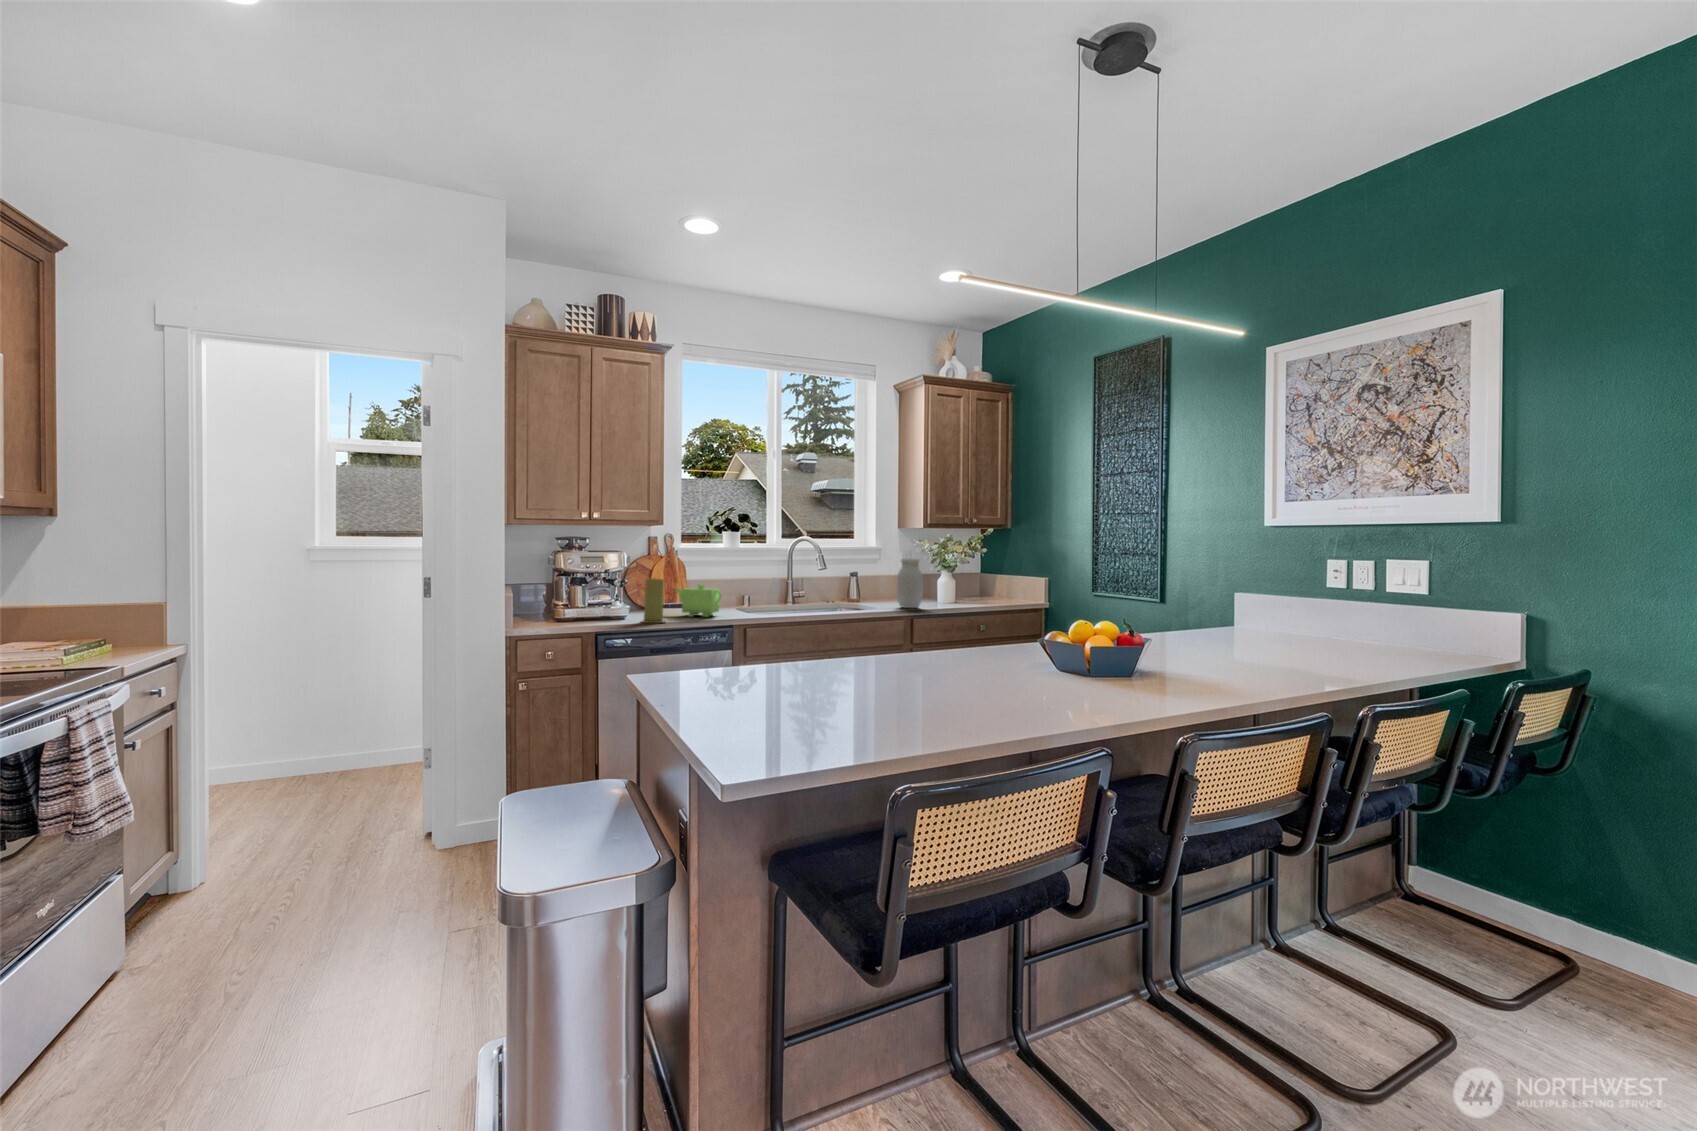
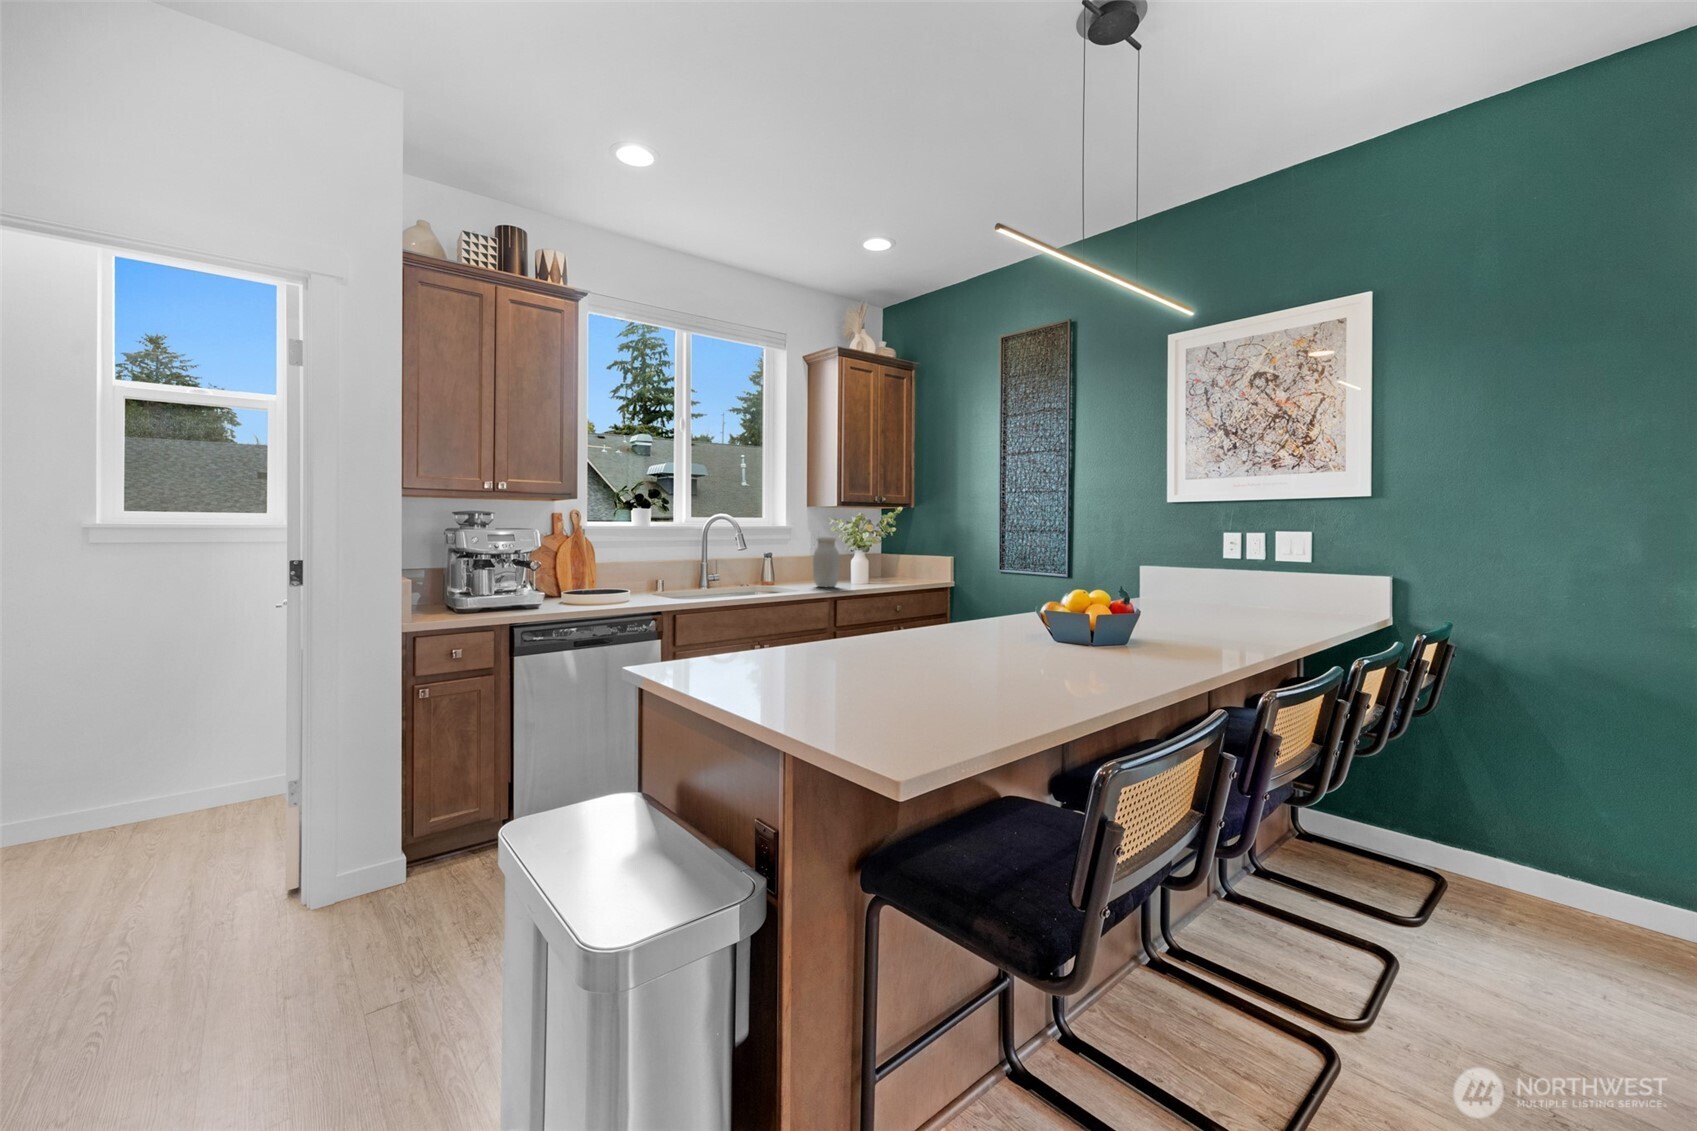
candle: present [642,578,665,623] -> none [554,560,583,608]
teapot: present [676,584,722,617] -> none [585,566,640,600]

